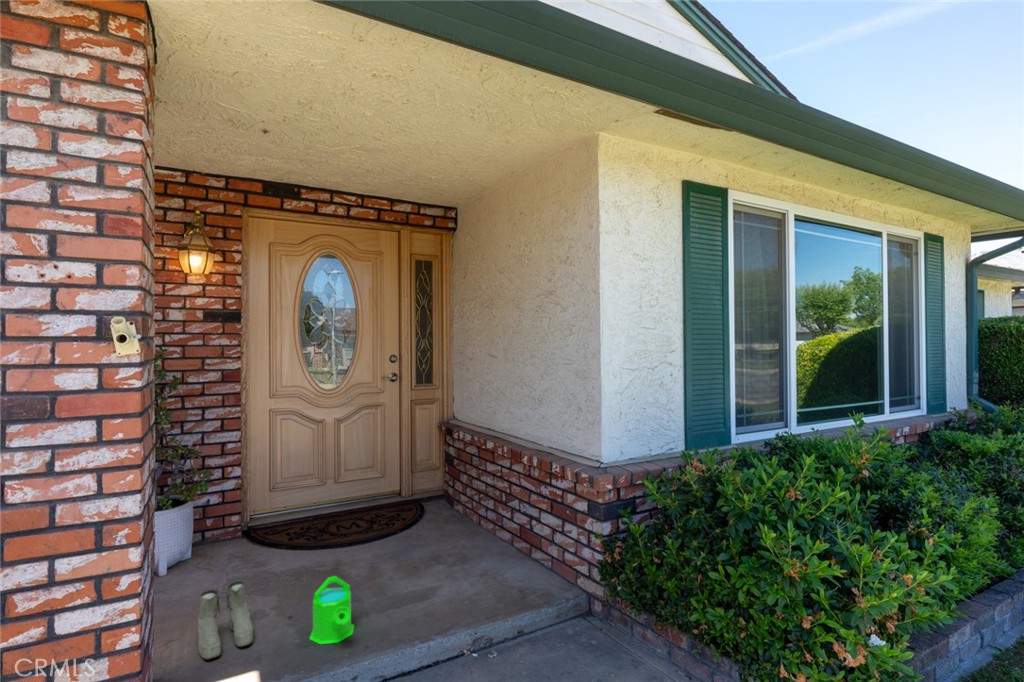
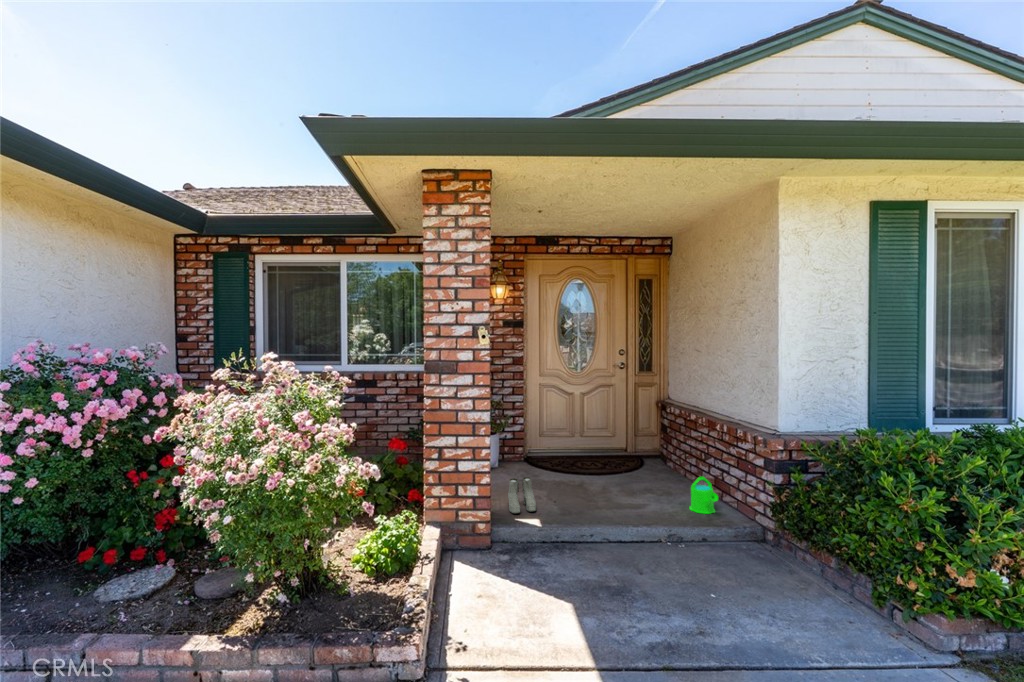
watering can: present [310,576,354,644] -> present [689,477,718,514]

